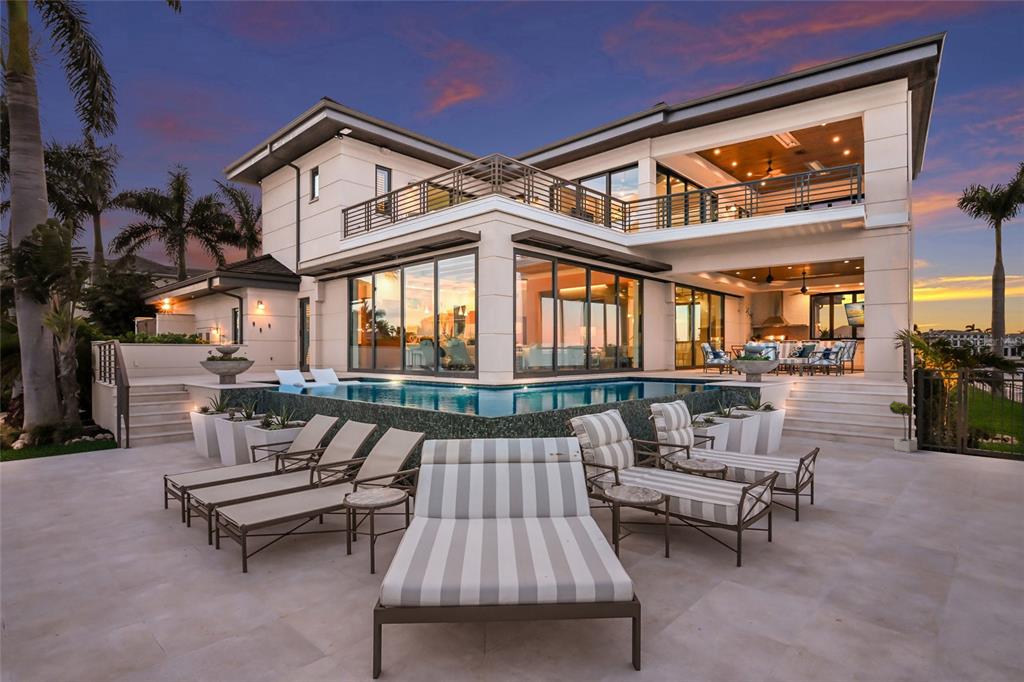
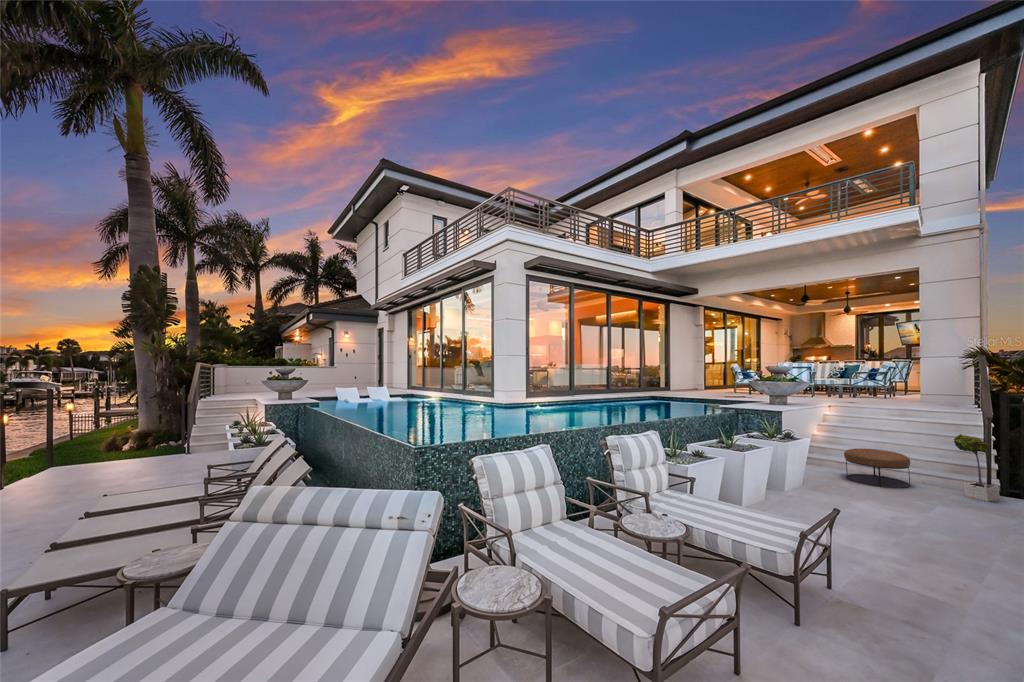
ottoman: none [809,417,858,447] -> present [844,448,910,488]

